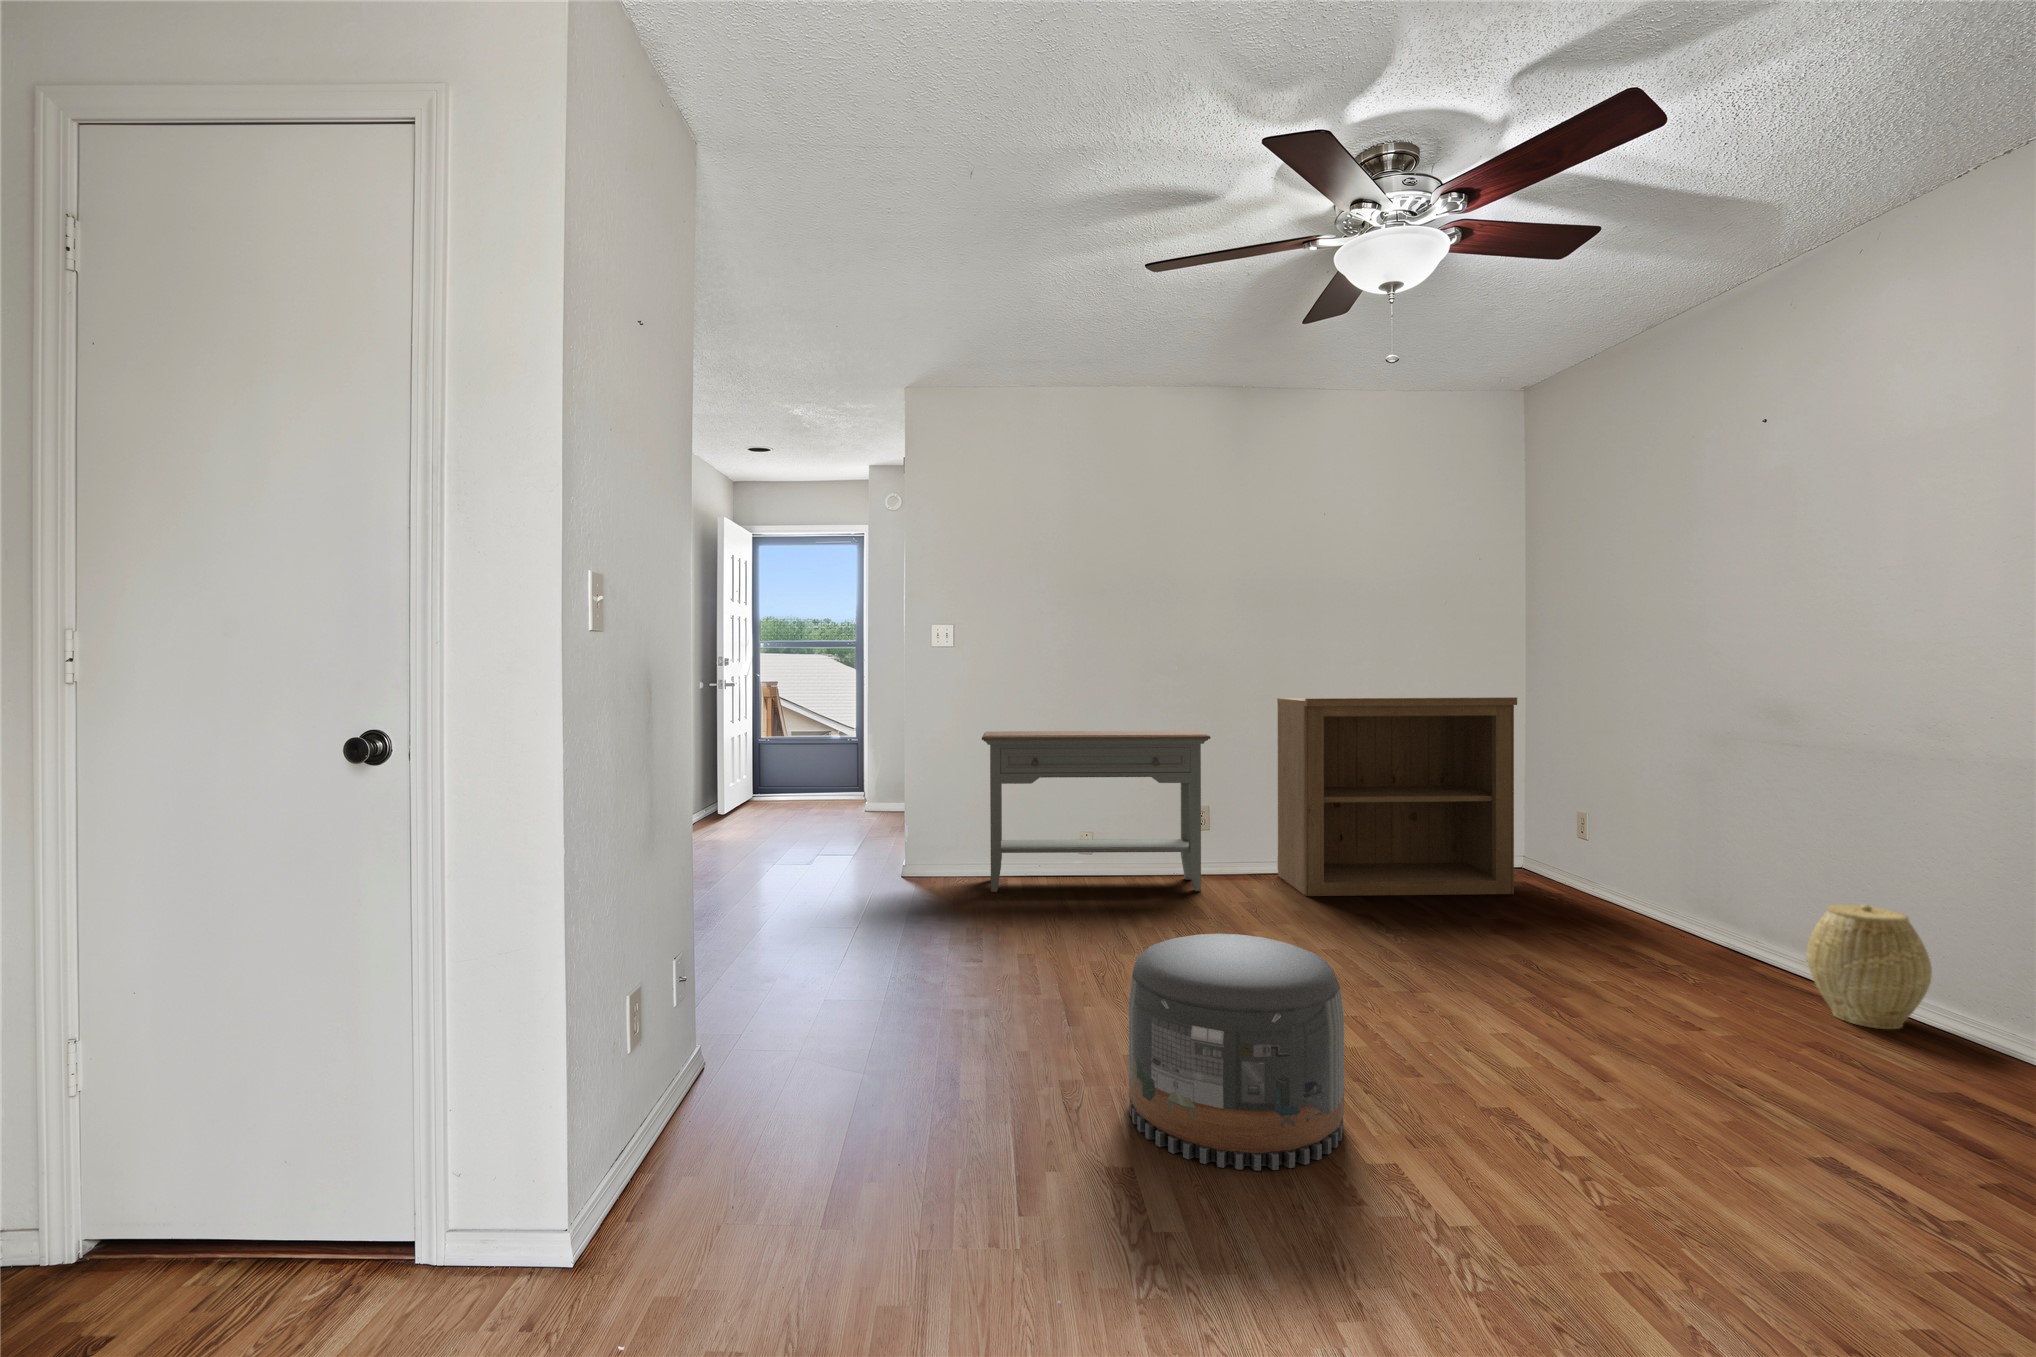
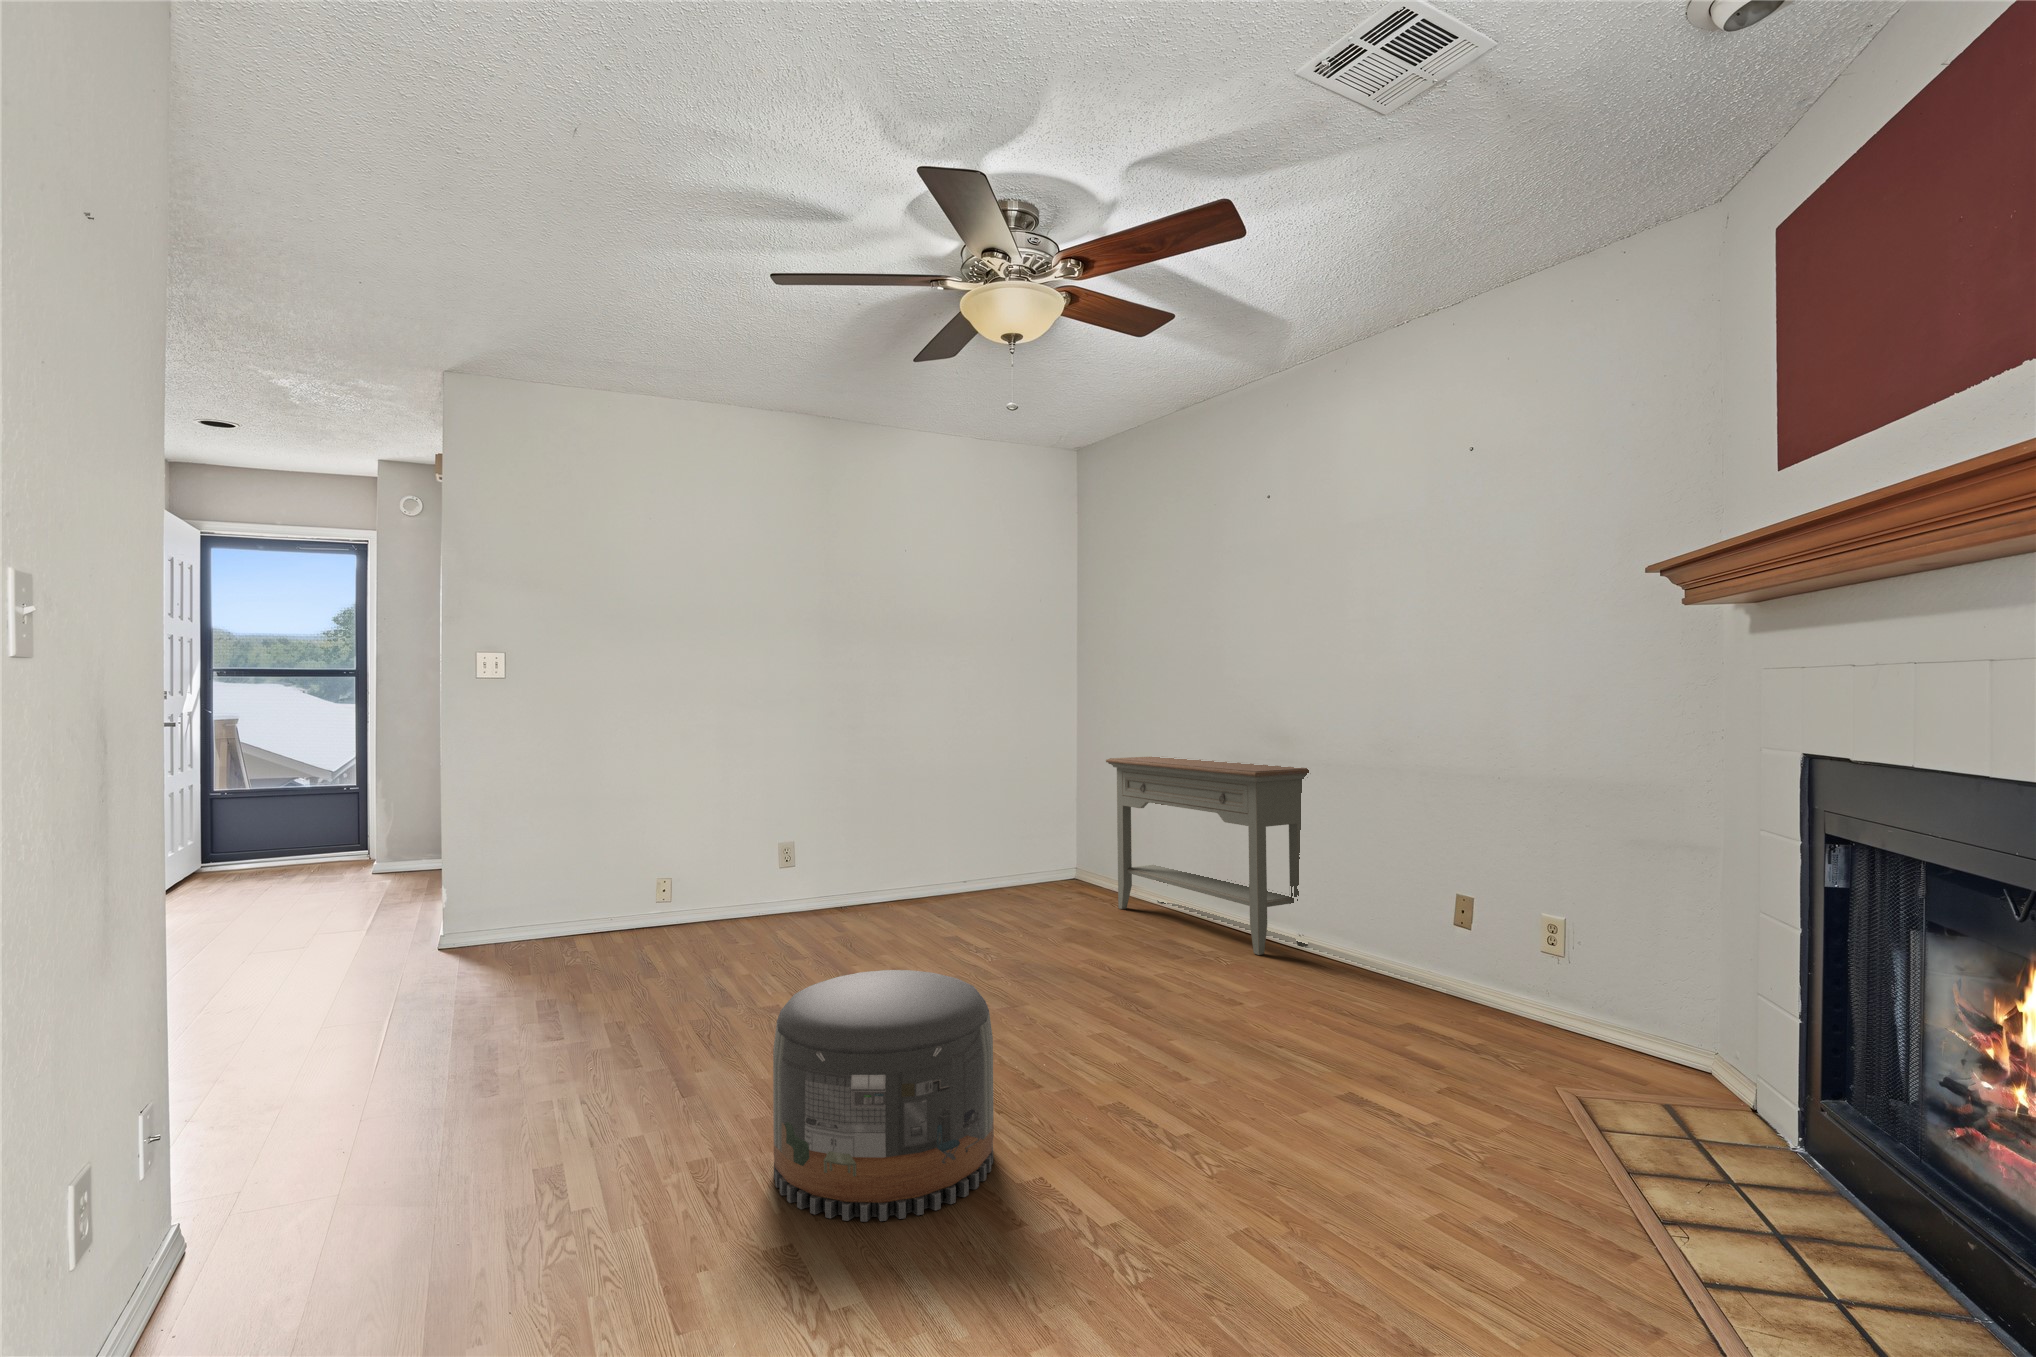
bookshelf: present [1277,697,1517,896] -> none [878,723,1089,923]
console table: present [982,731,1211,892] -> present [1106,756,1309,955]
woven basket: present [1807,904,1932,1029] -> none [1312,882,1390,979]

